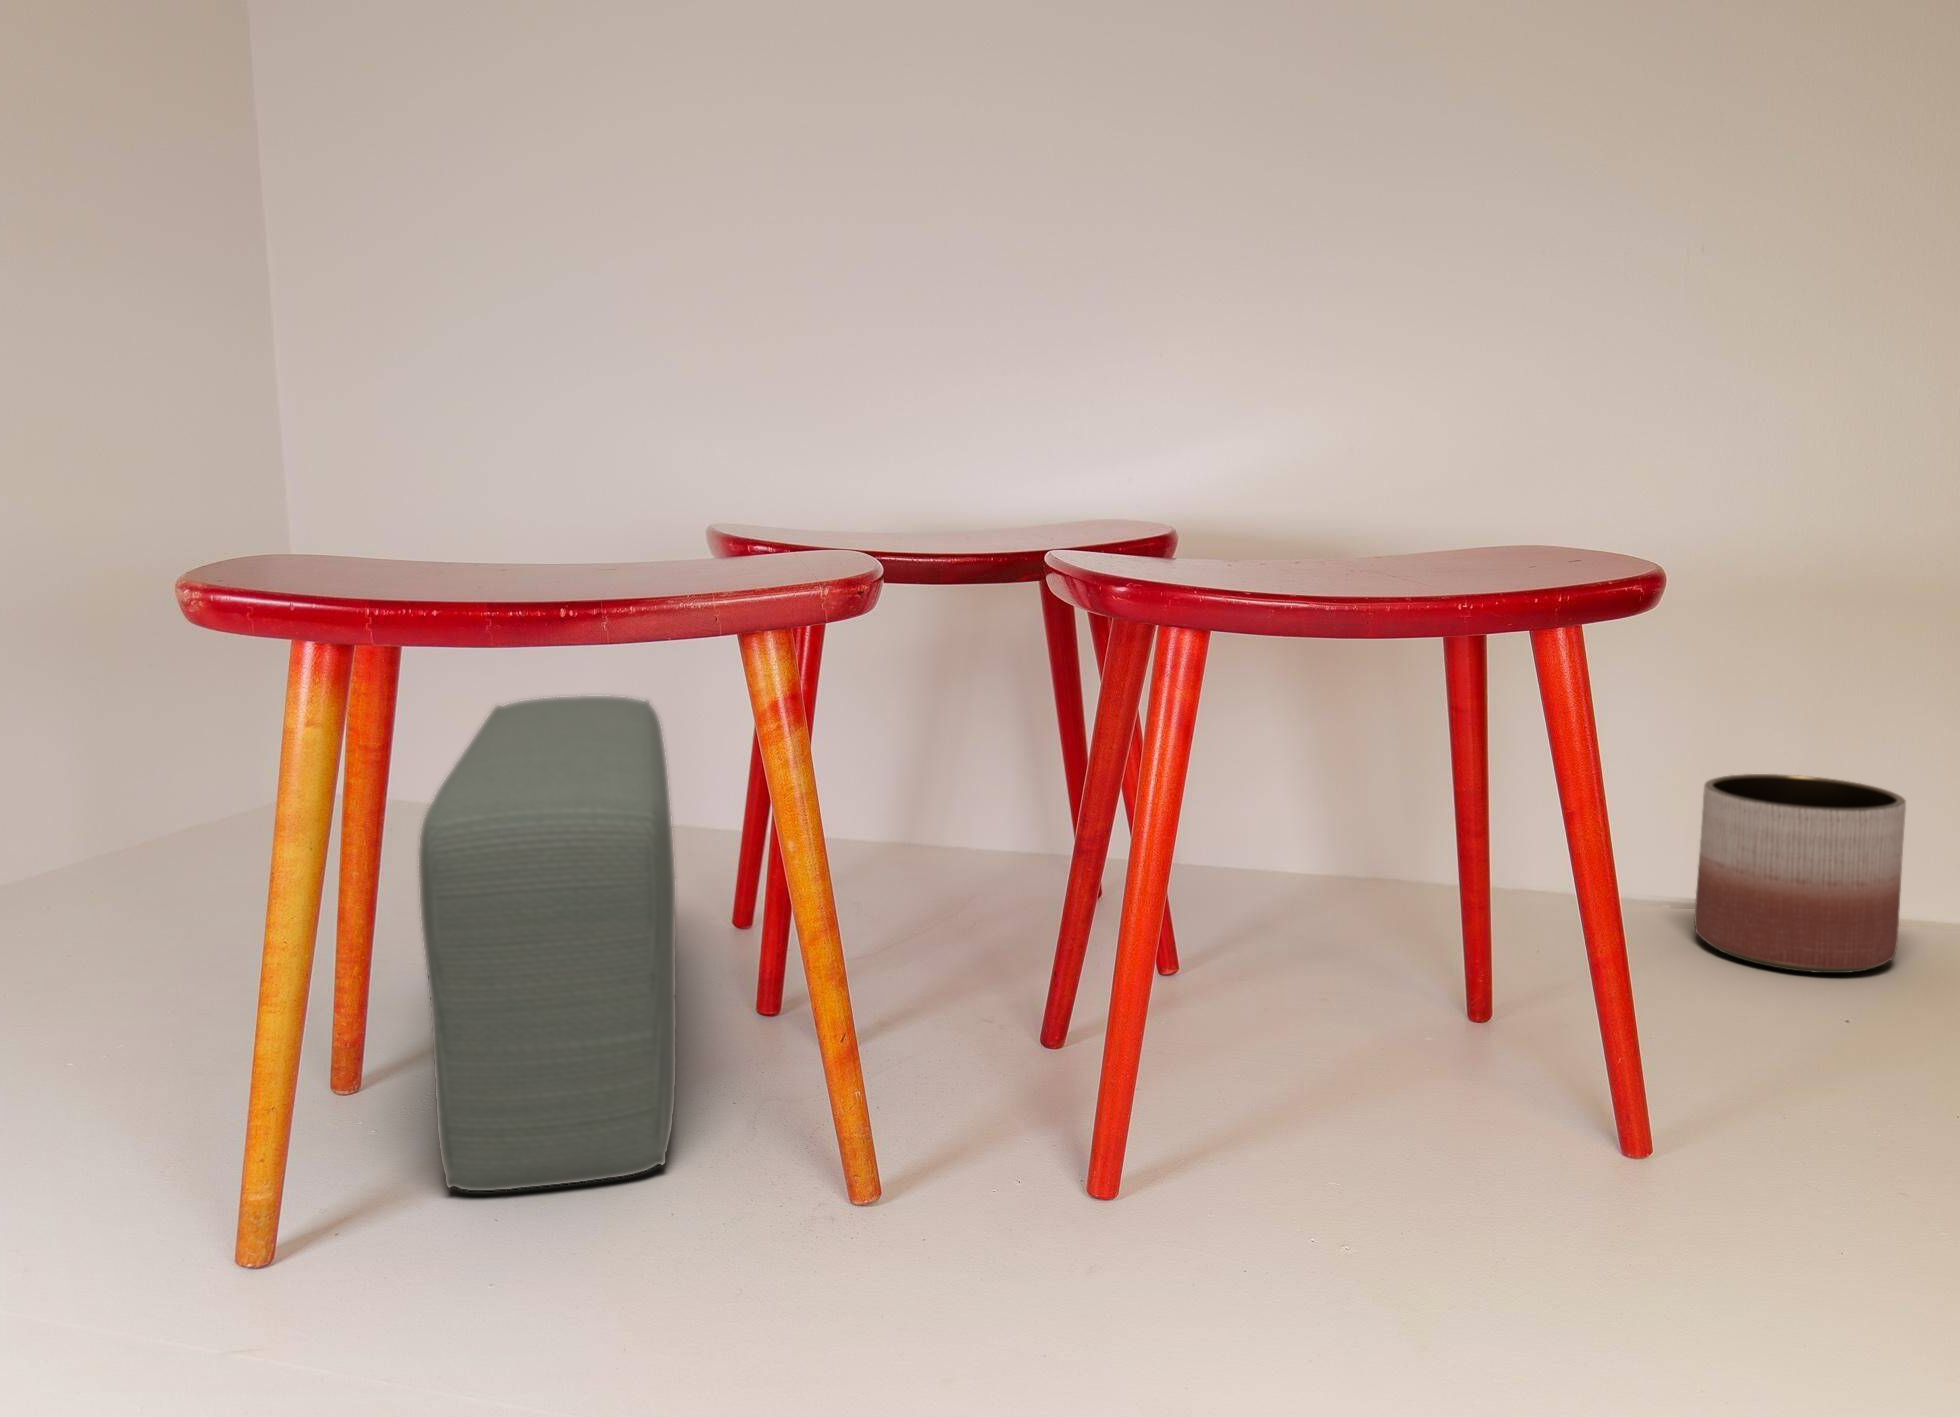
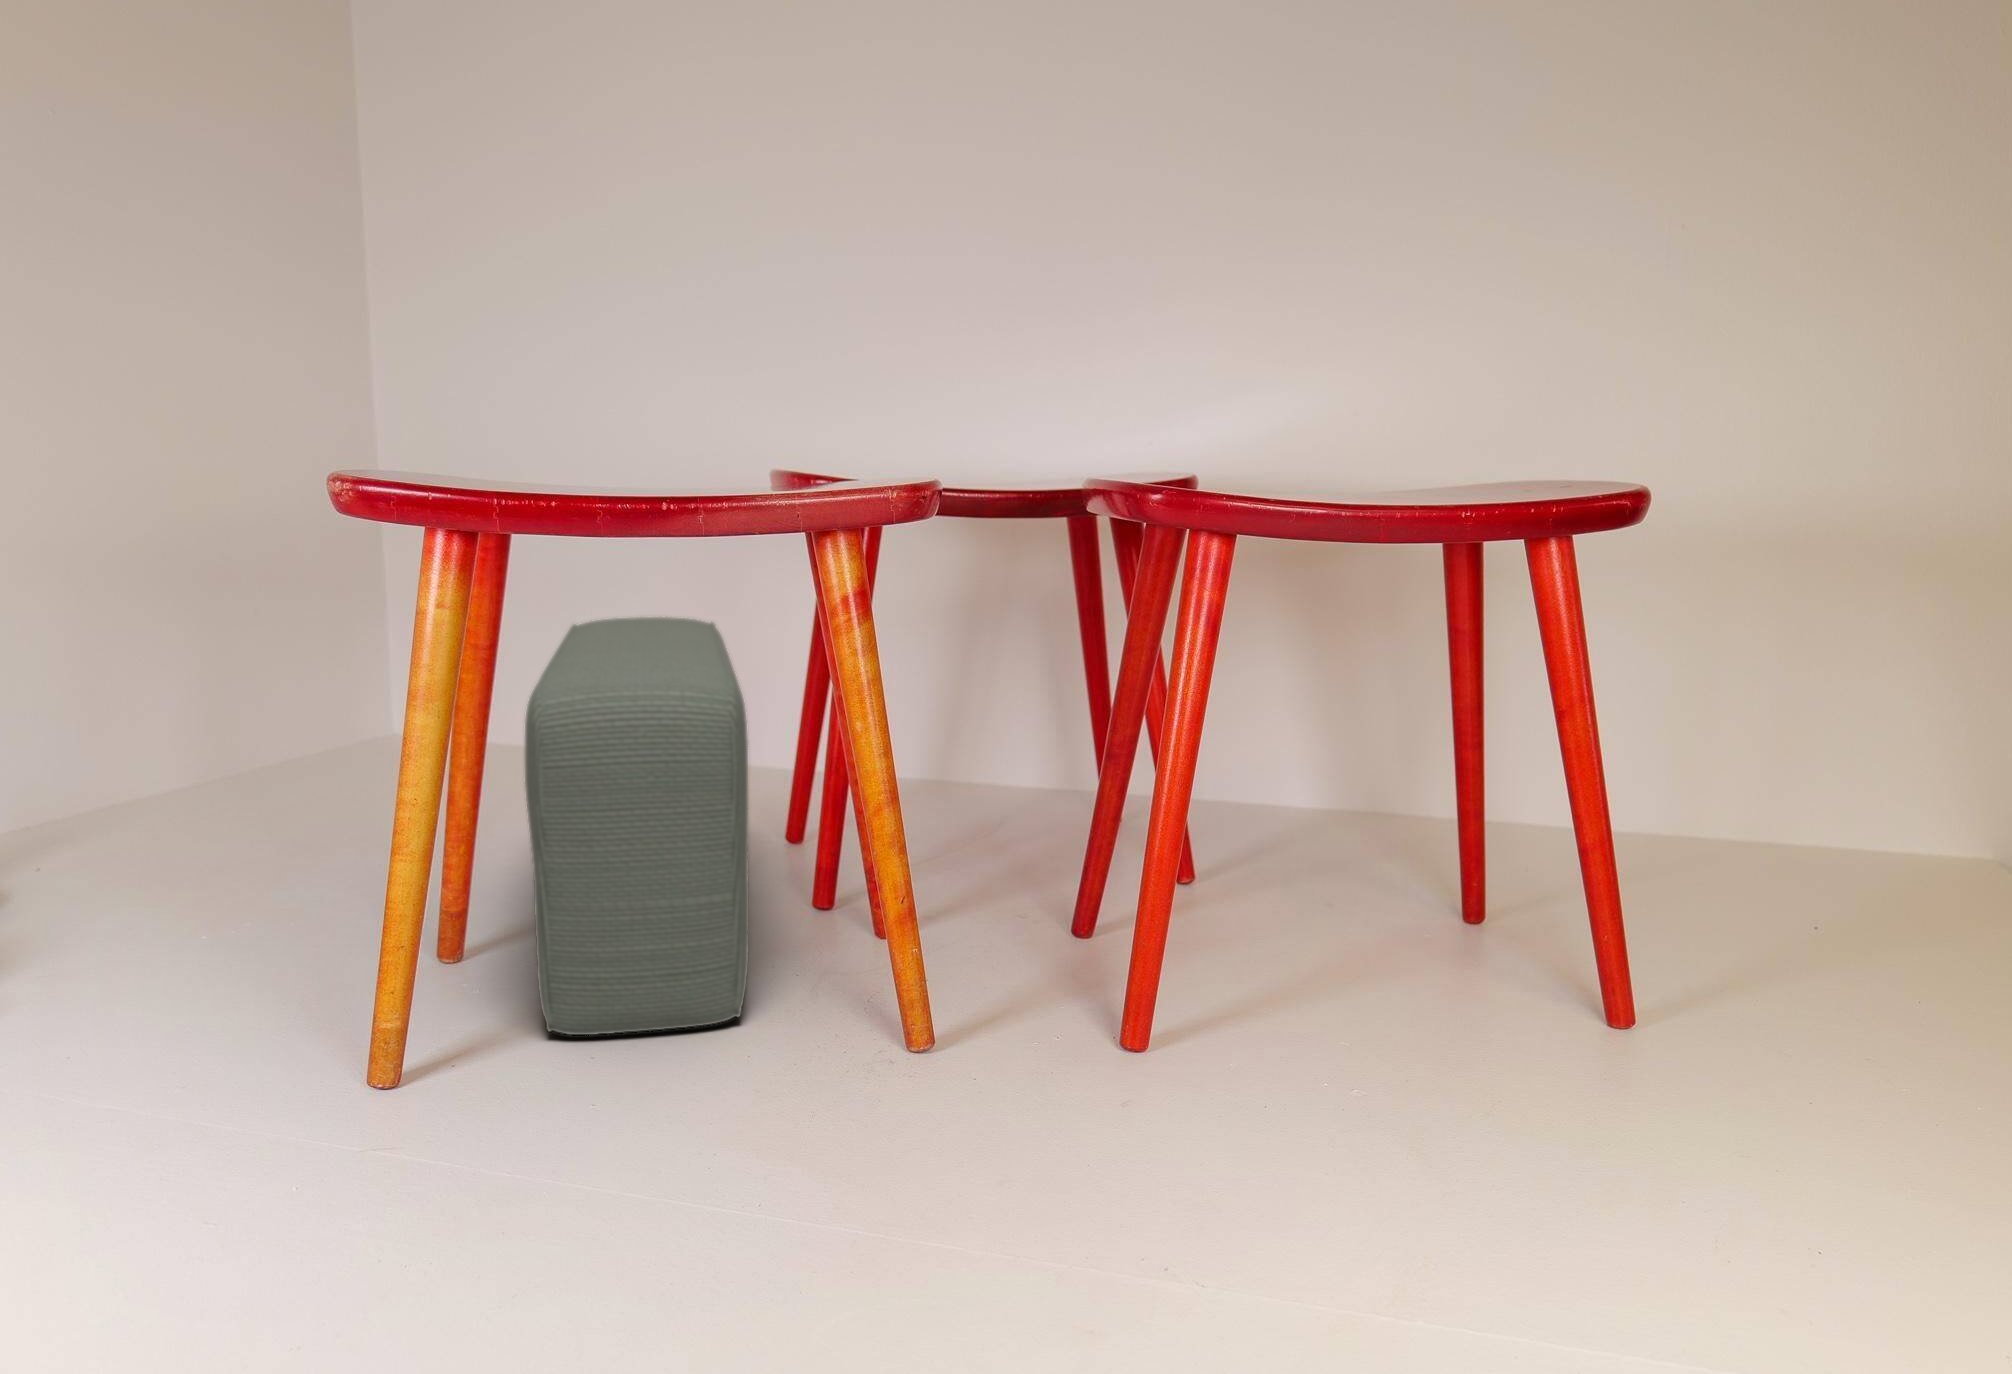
planter: present [1695,774,1906,973] -> none [1684,707,1879,886]

